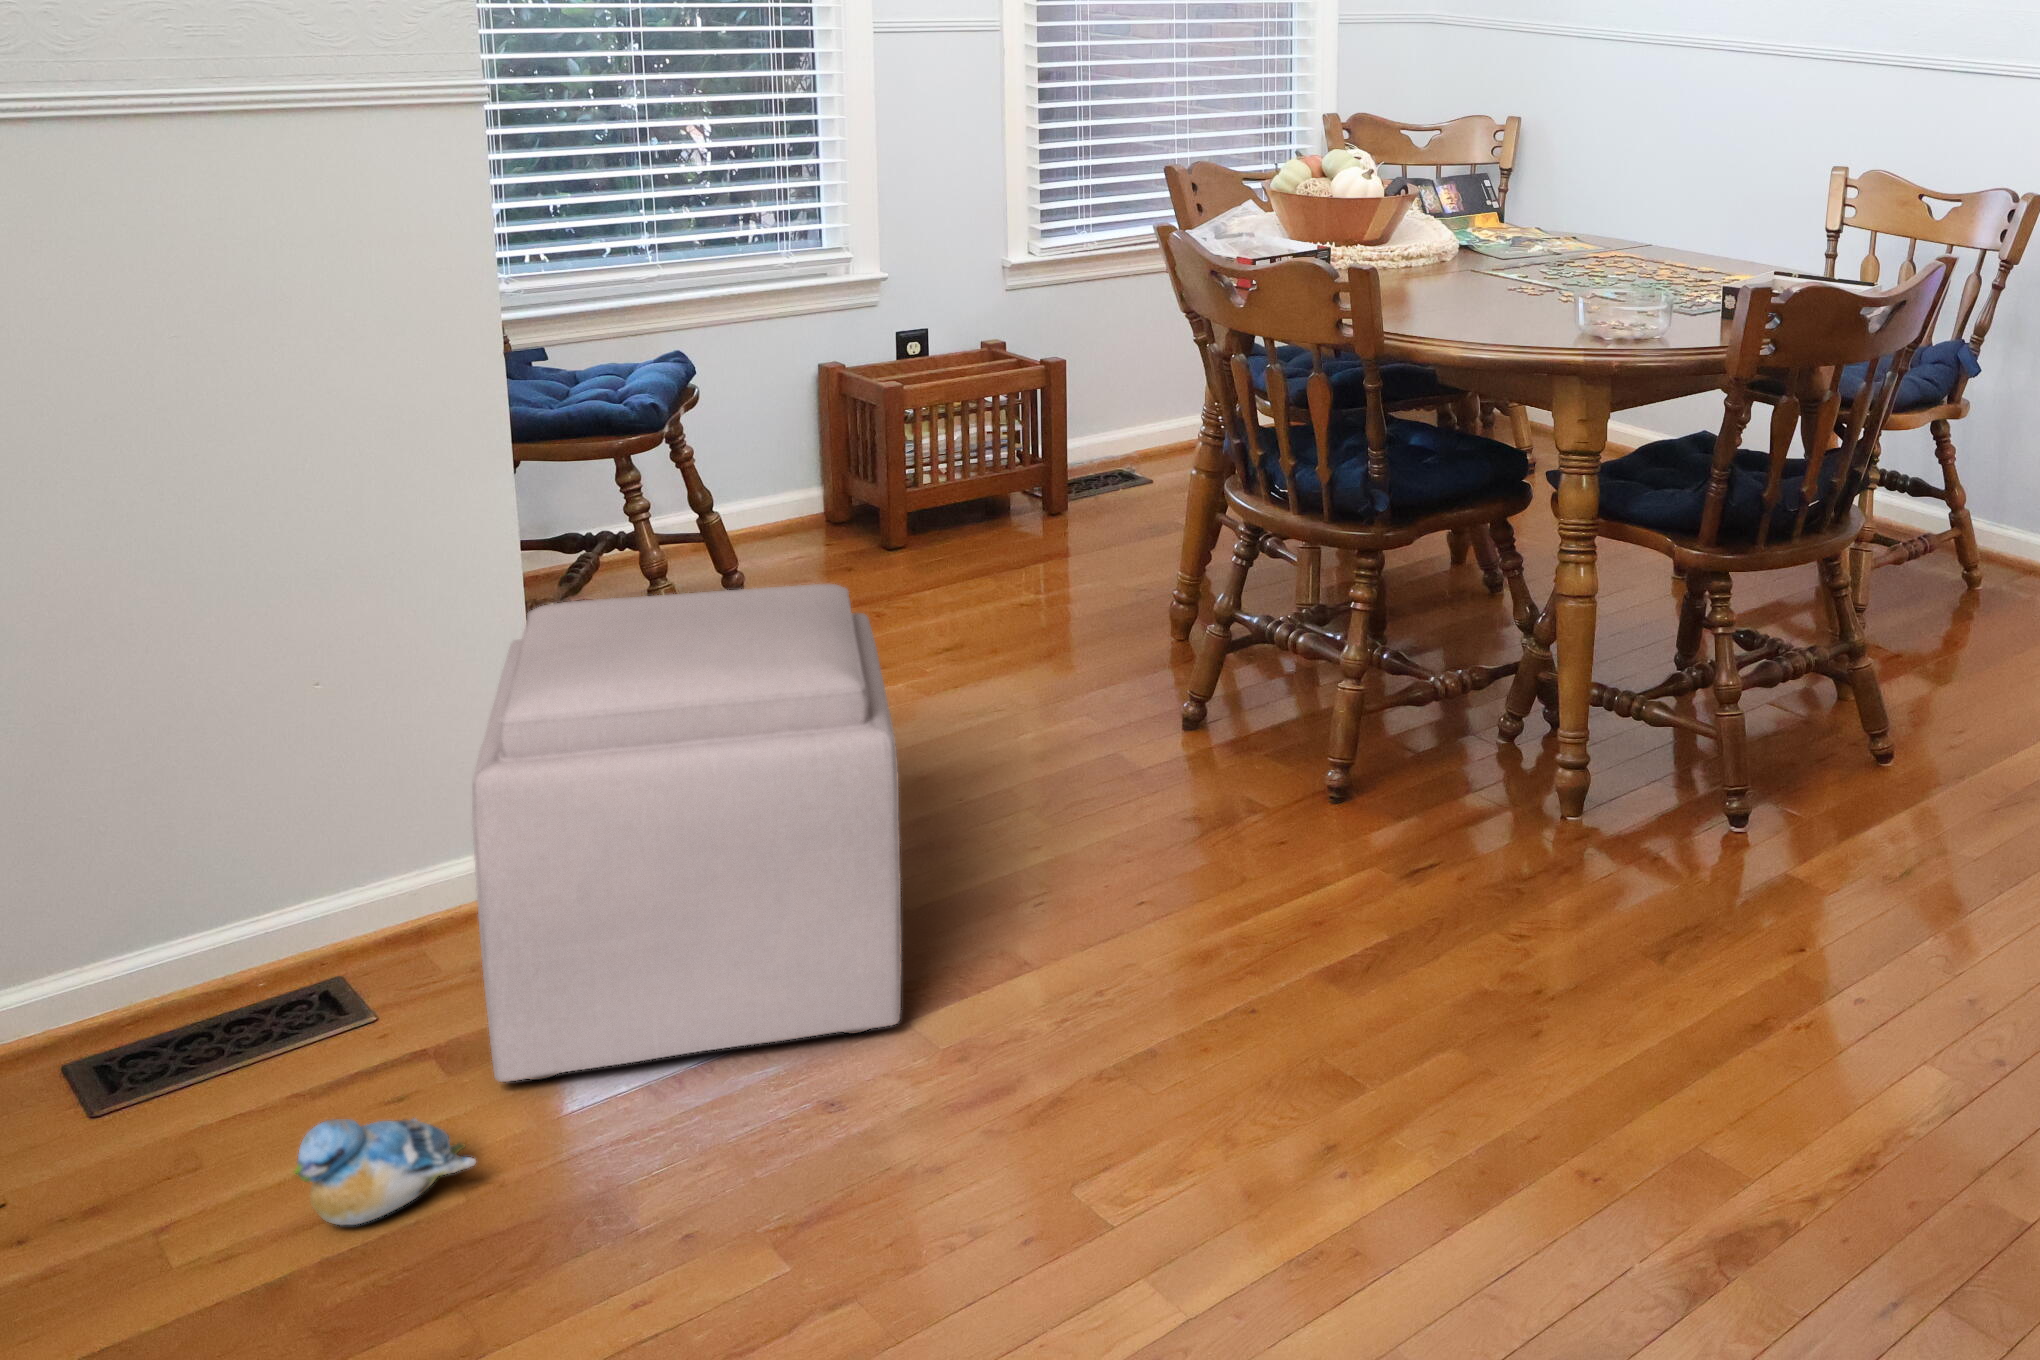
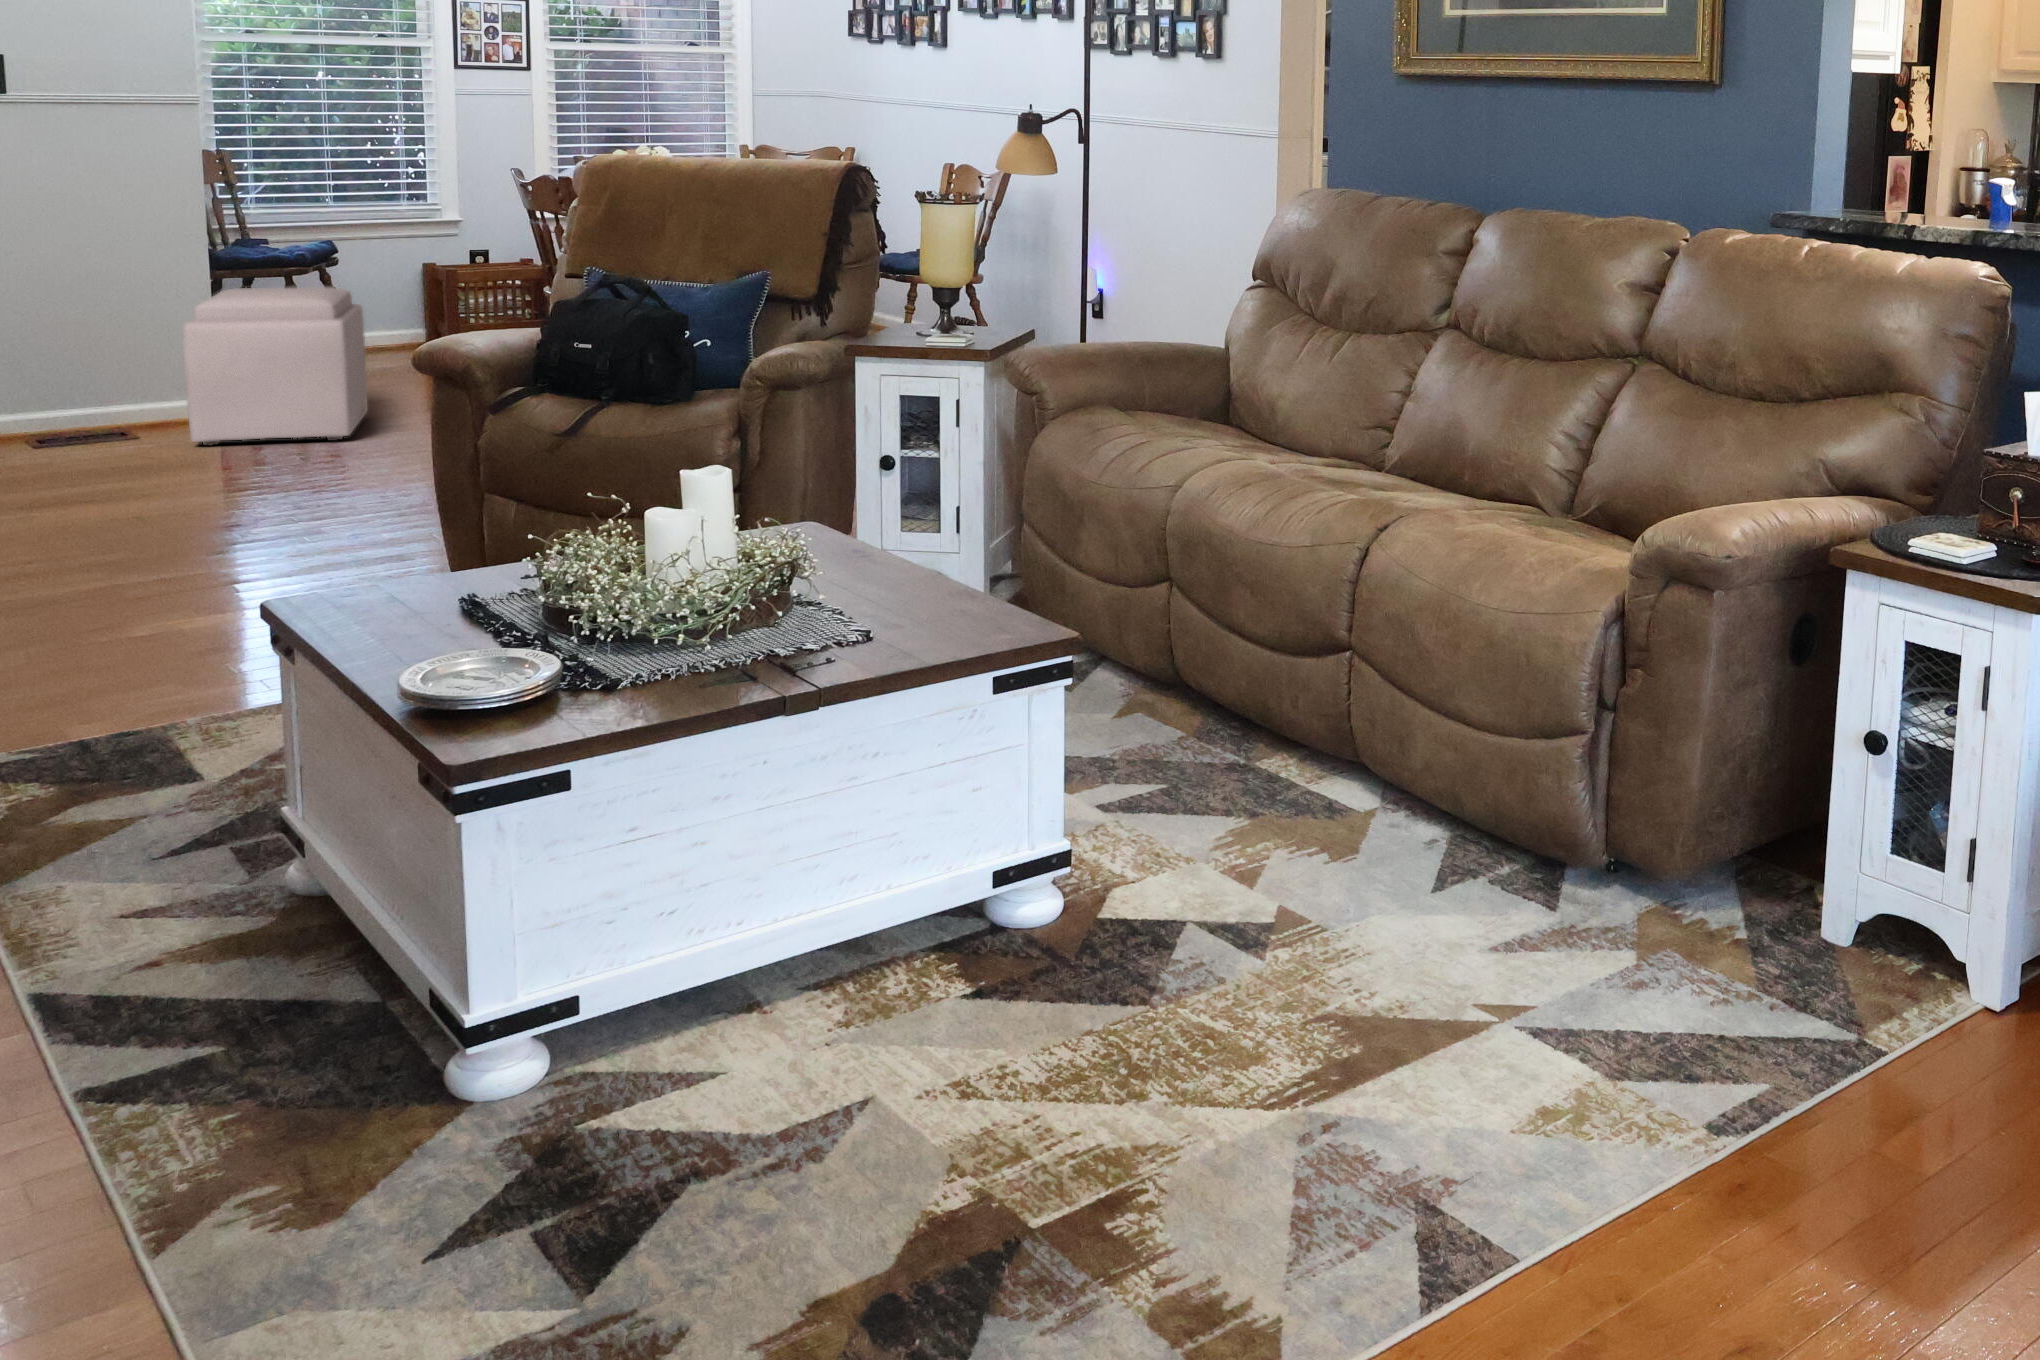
plush toy: present [294,1118,476,1225] -> none [112,423,178,462]

